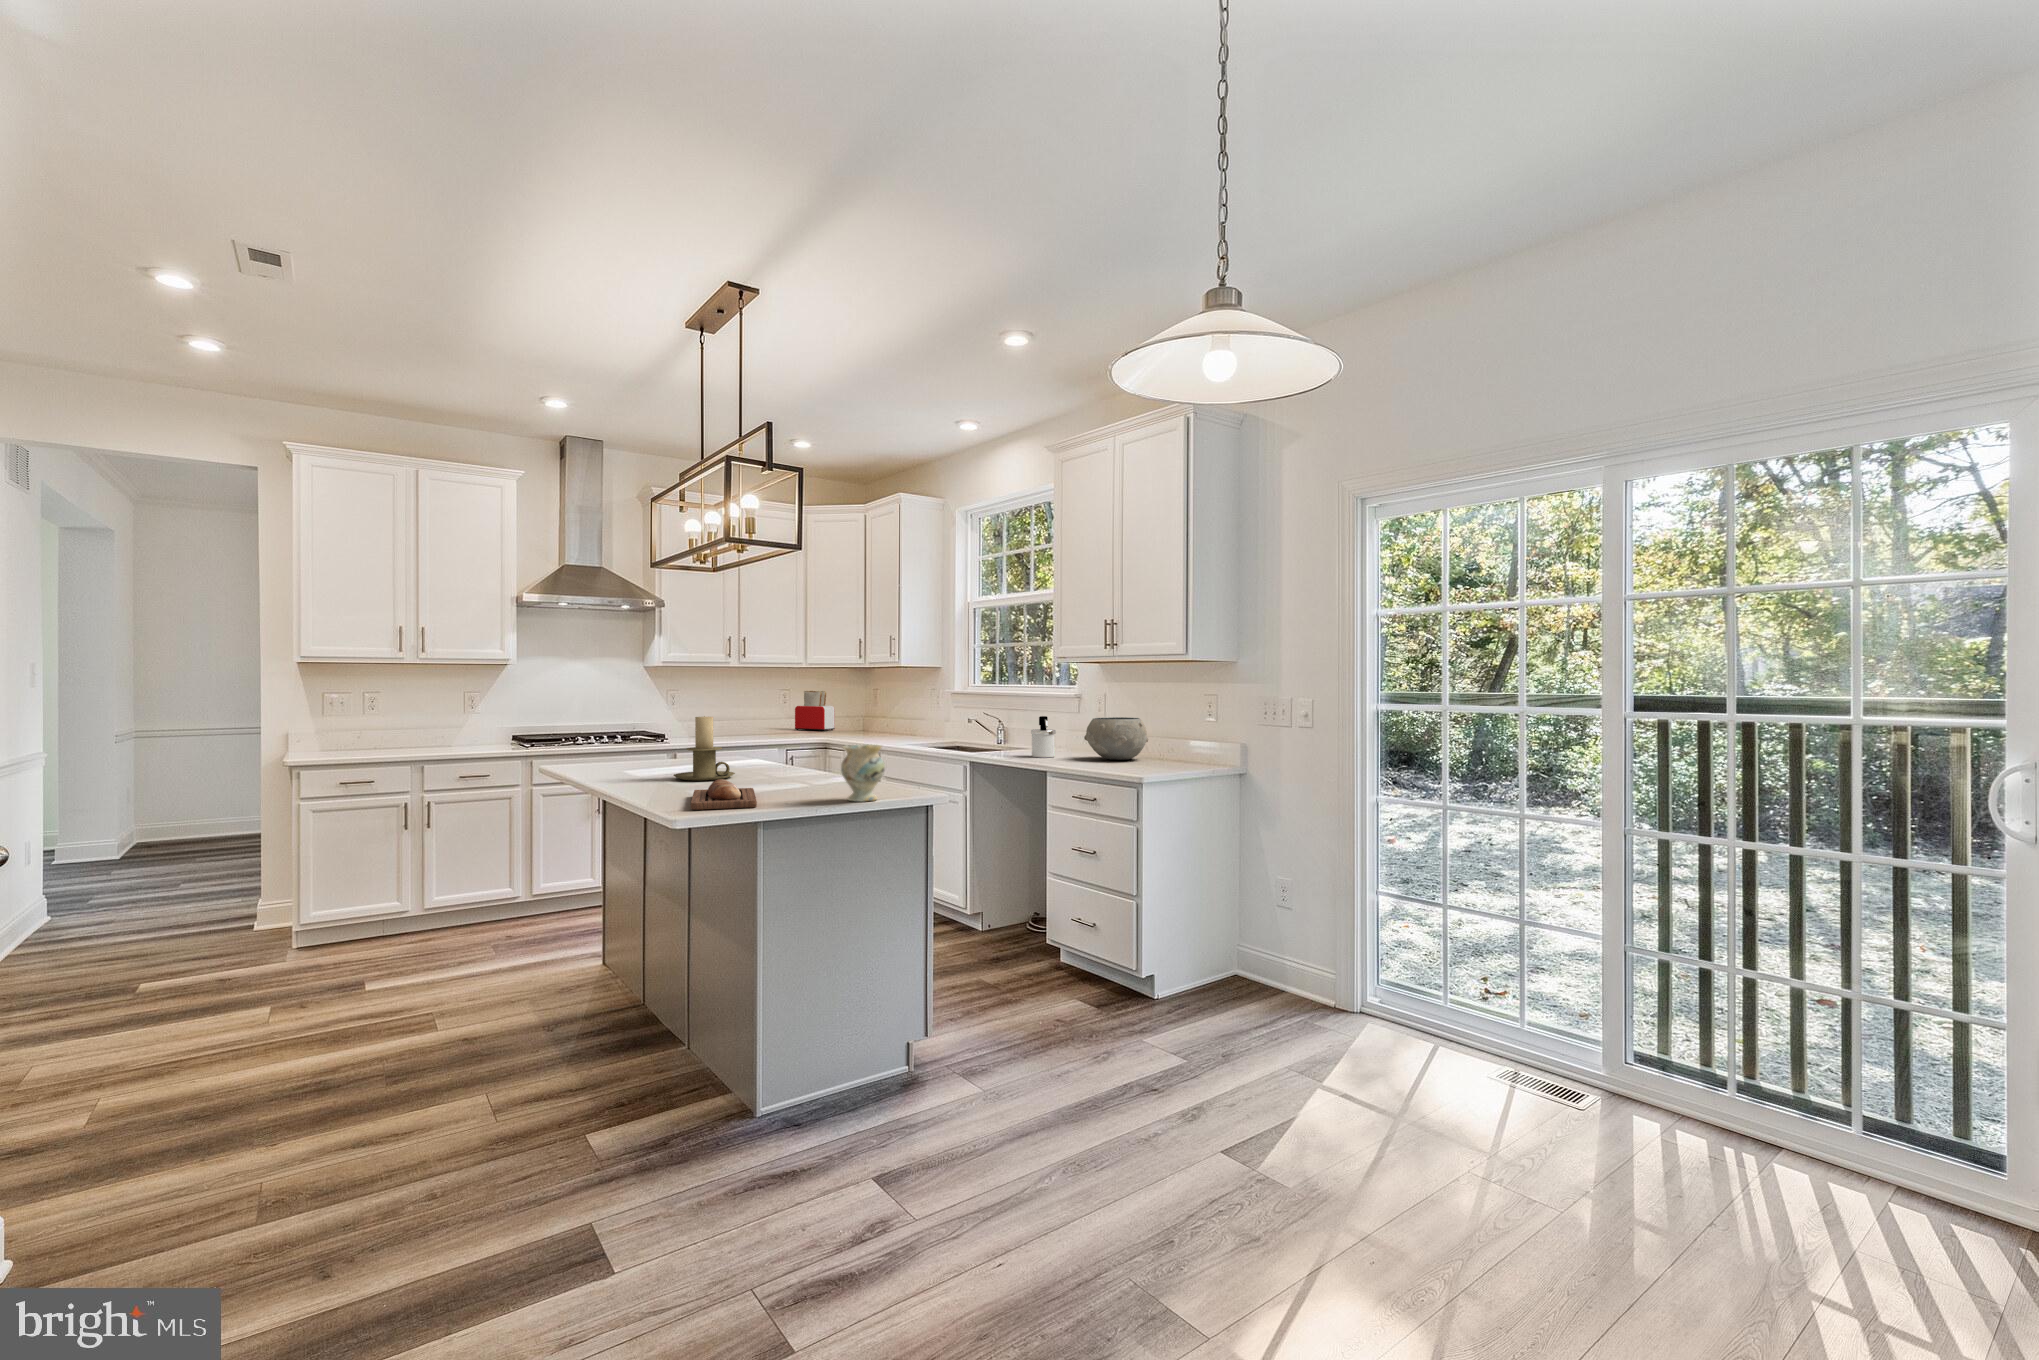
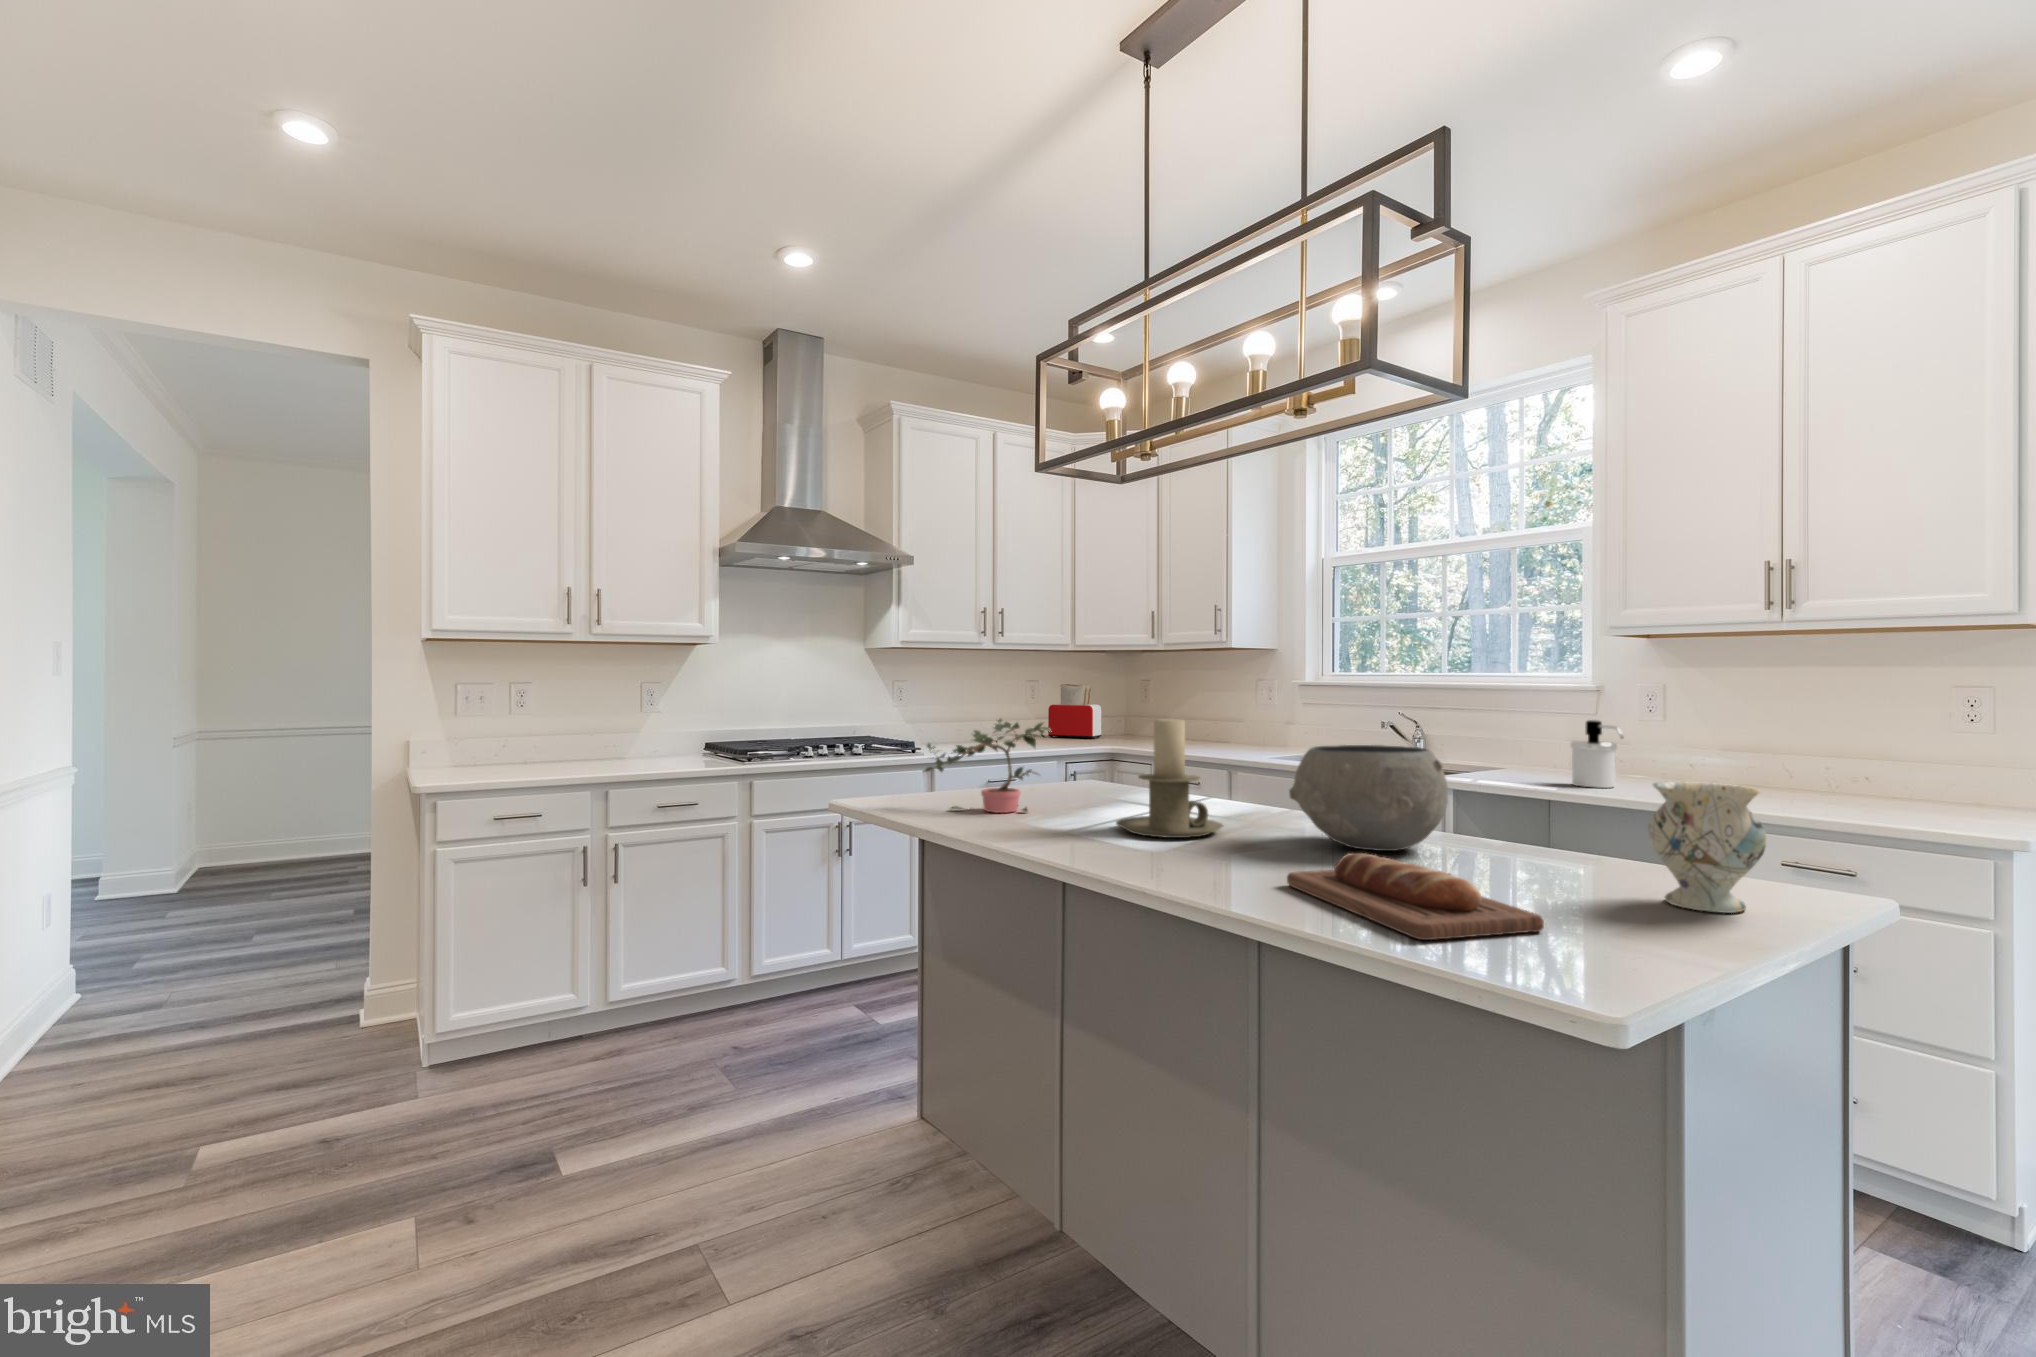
potted plant: none [592,716,662,771] -> present [925,719,1050,813]
ceramic bowl: present [1084,717,1148,760] -> present [1289,745,1448,851]

